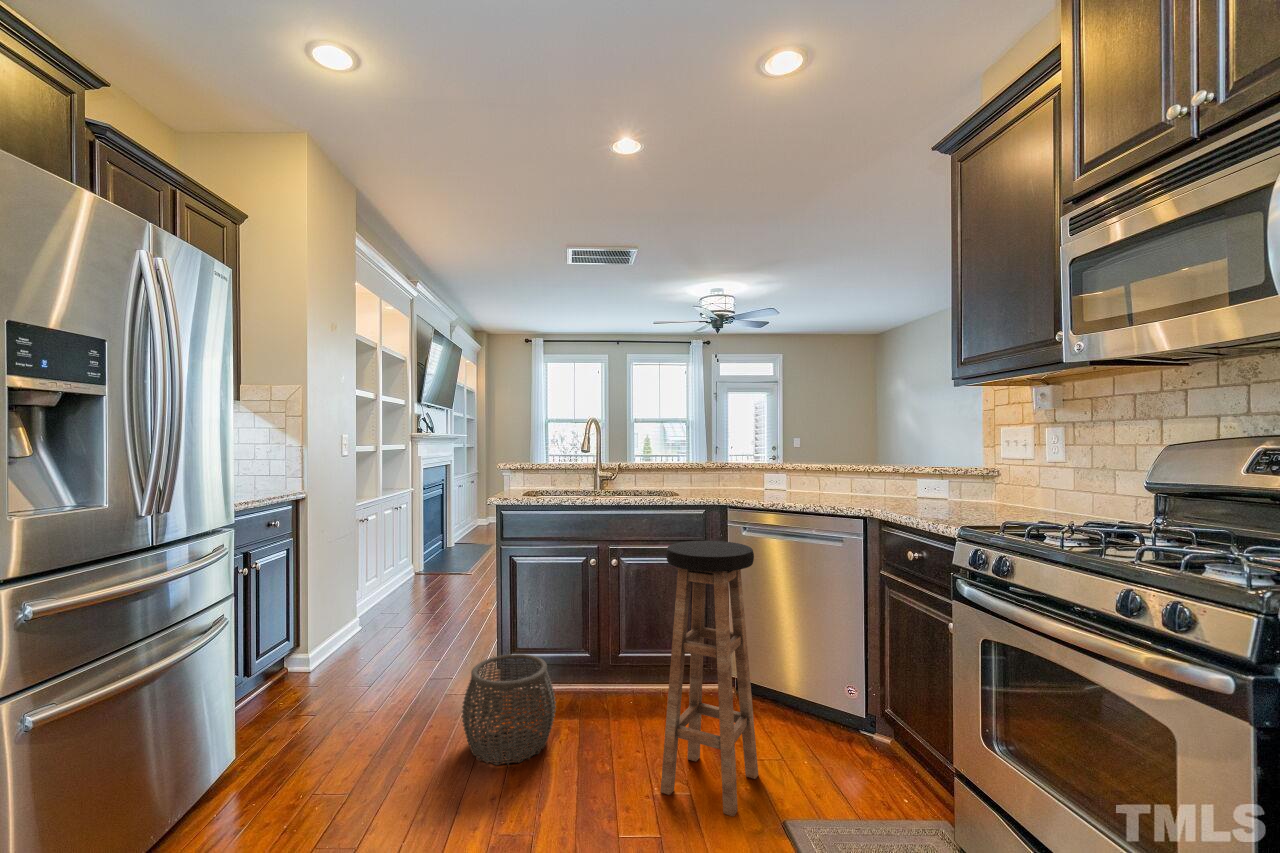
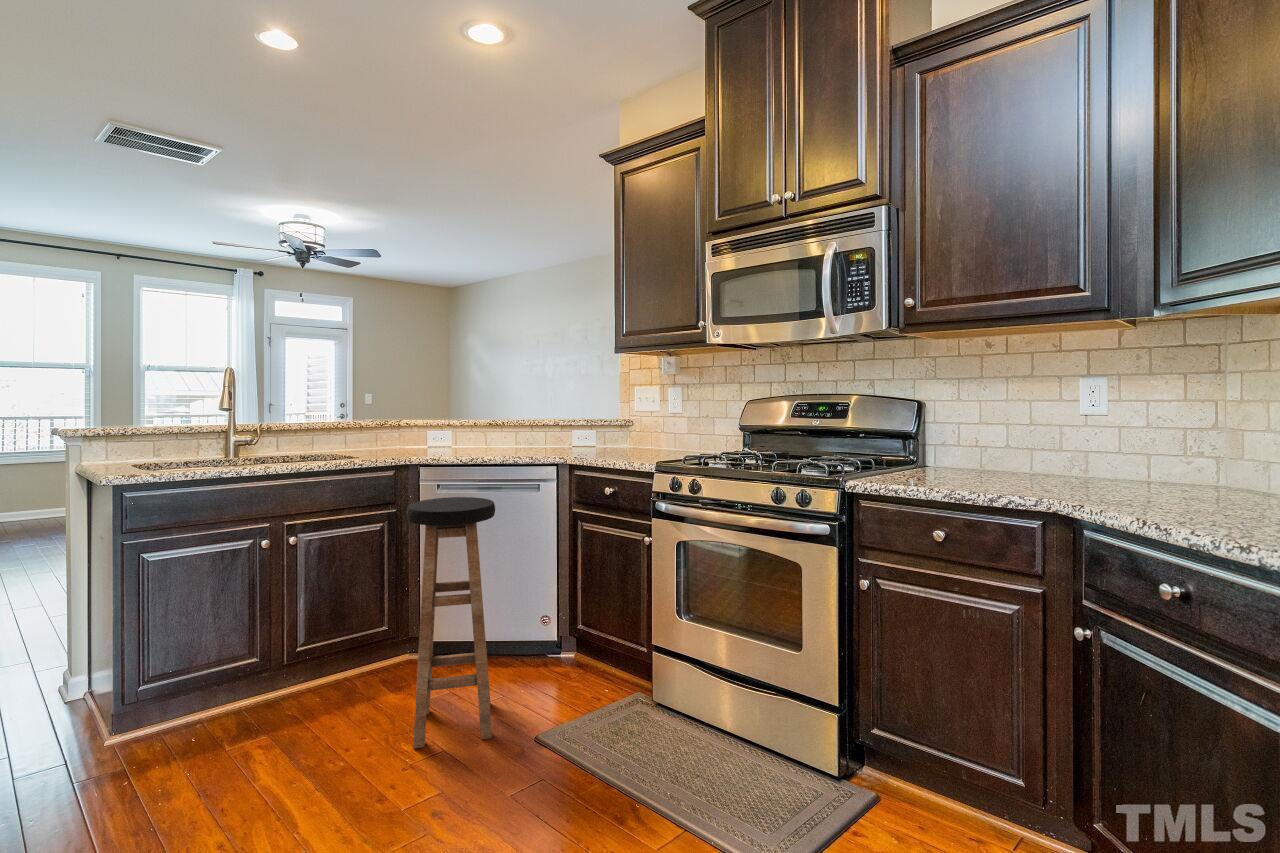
woven basket: present [462,654,556,765] -> none [113,668,258,812]

